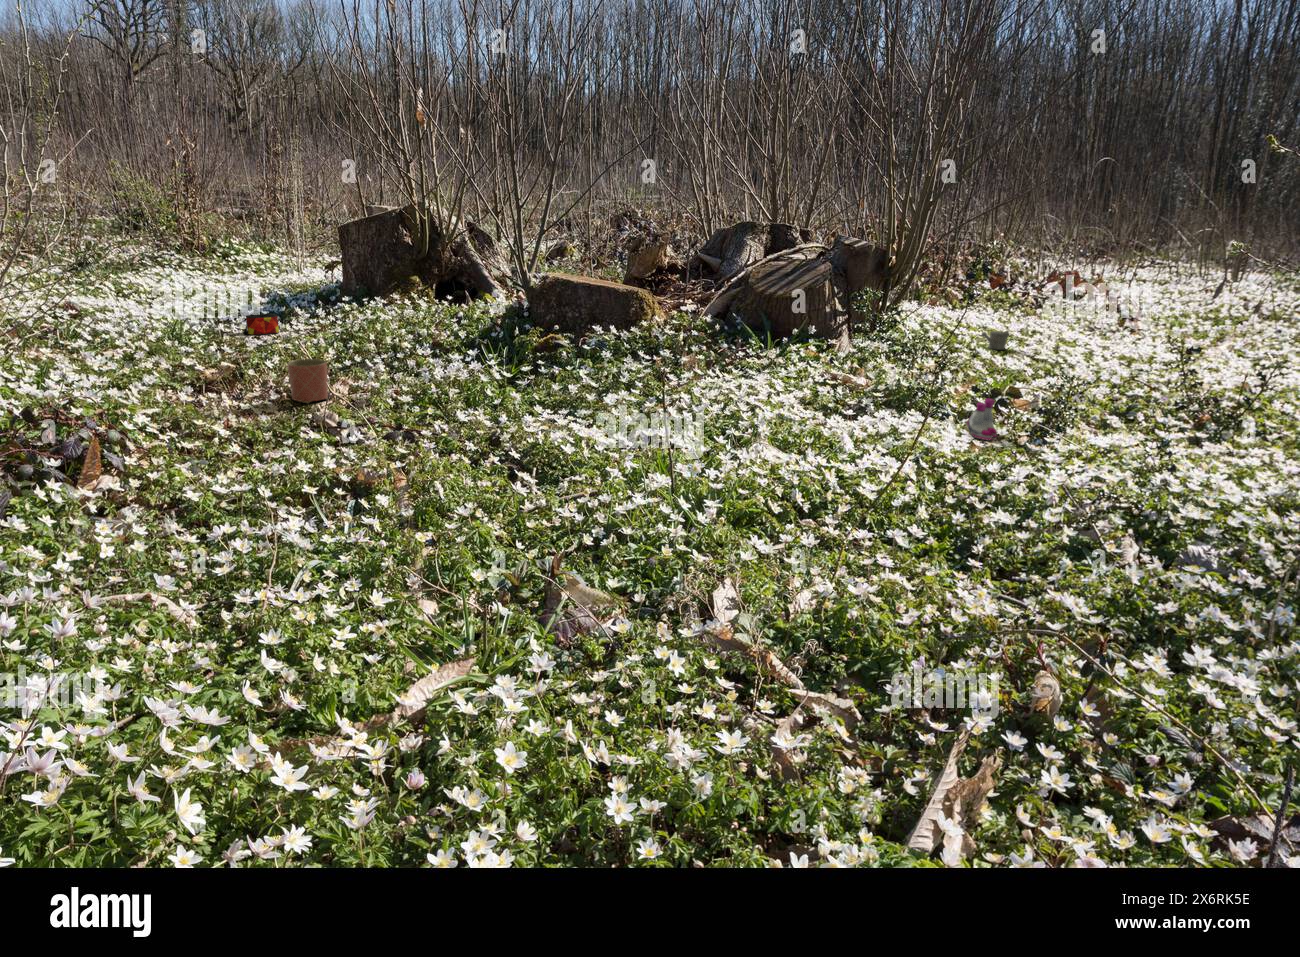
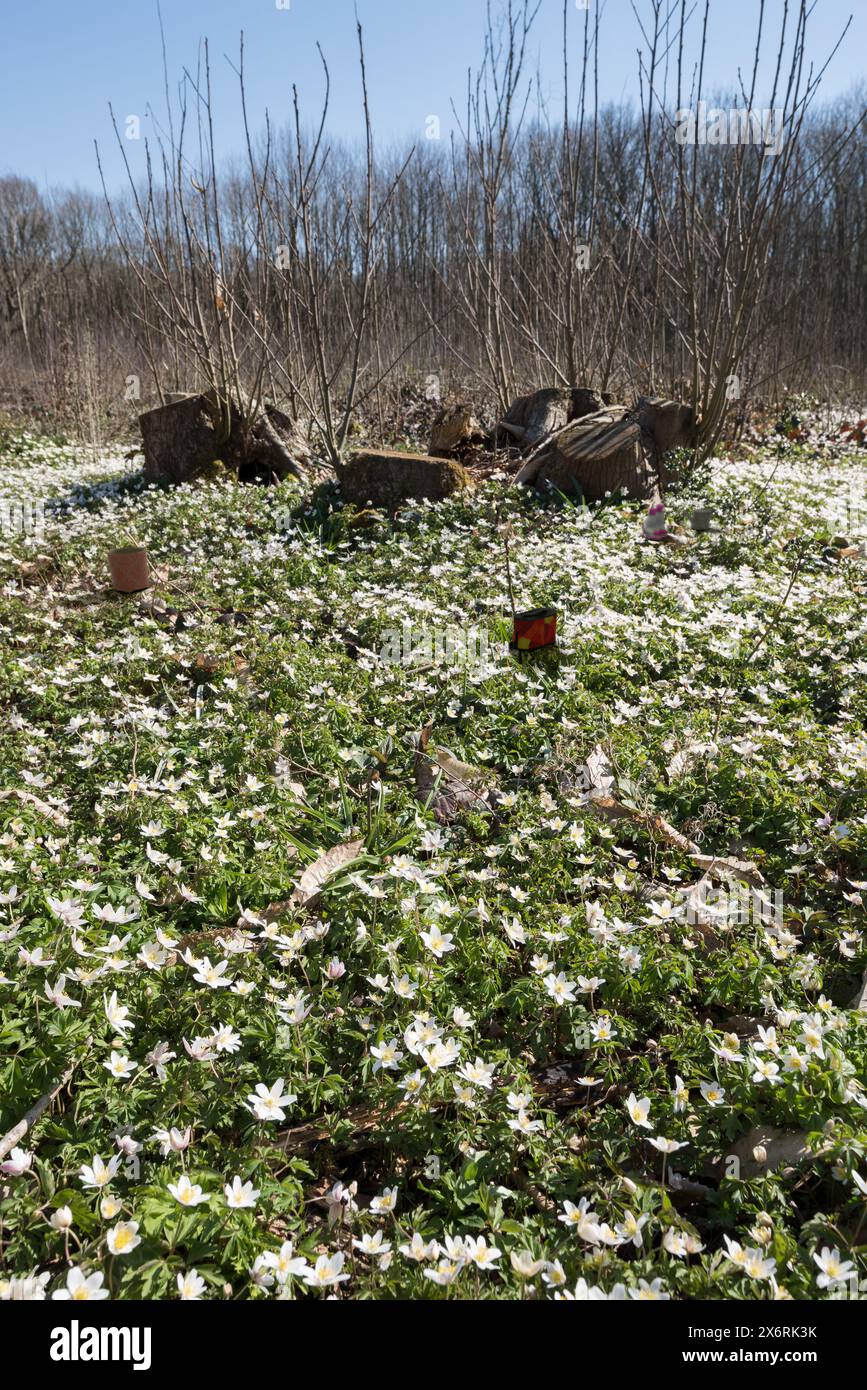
bag: present [243,314,280,335] -> present [508,607,557,650]
watering can: present [982,331,1009,350] -> present [681,508,713,530]
boots: present [967,398,997,440] -> present [642,504,668,539]

